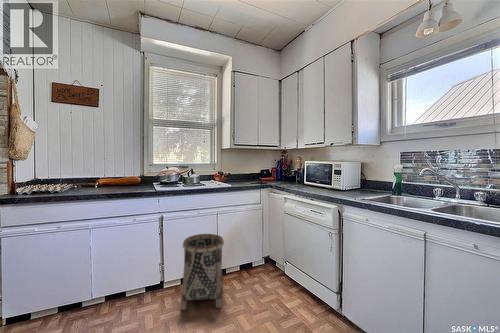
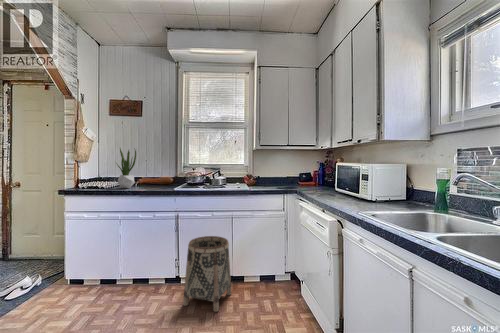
potted plant: none [80,142,106,191] -> present [117,148,136,188]

